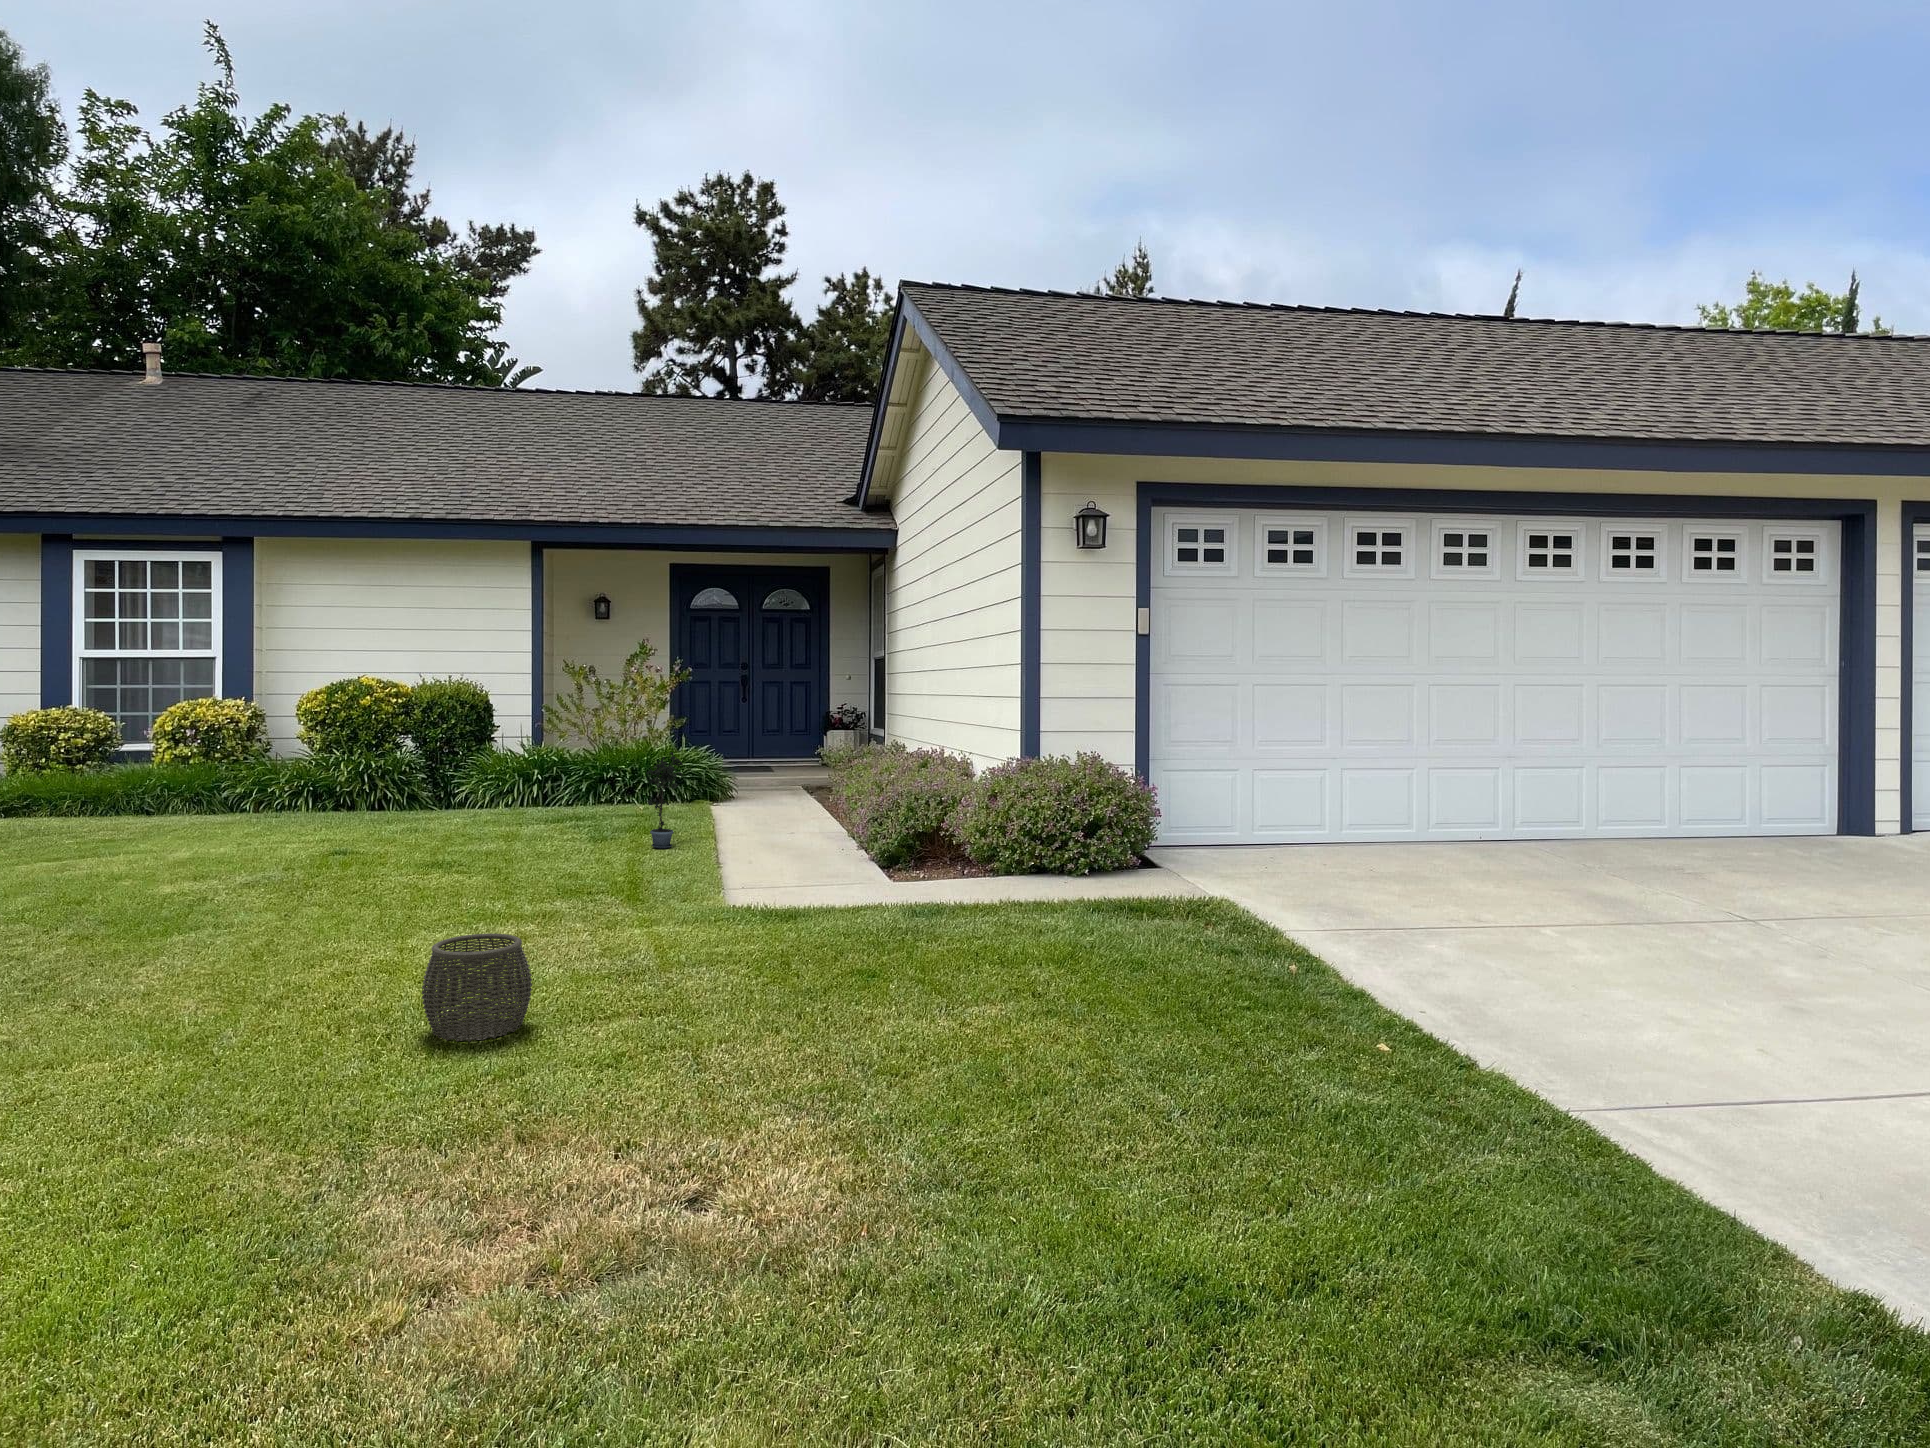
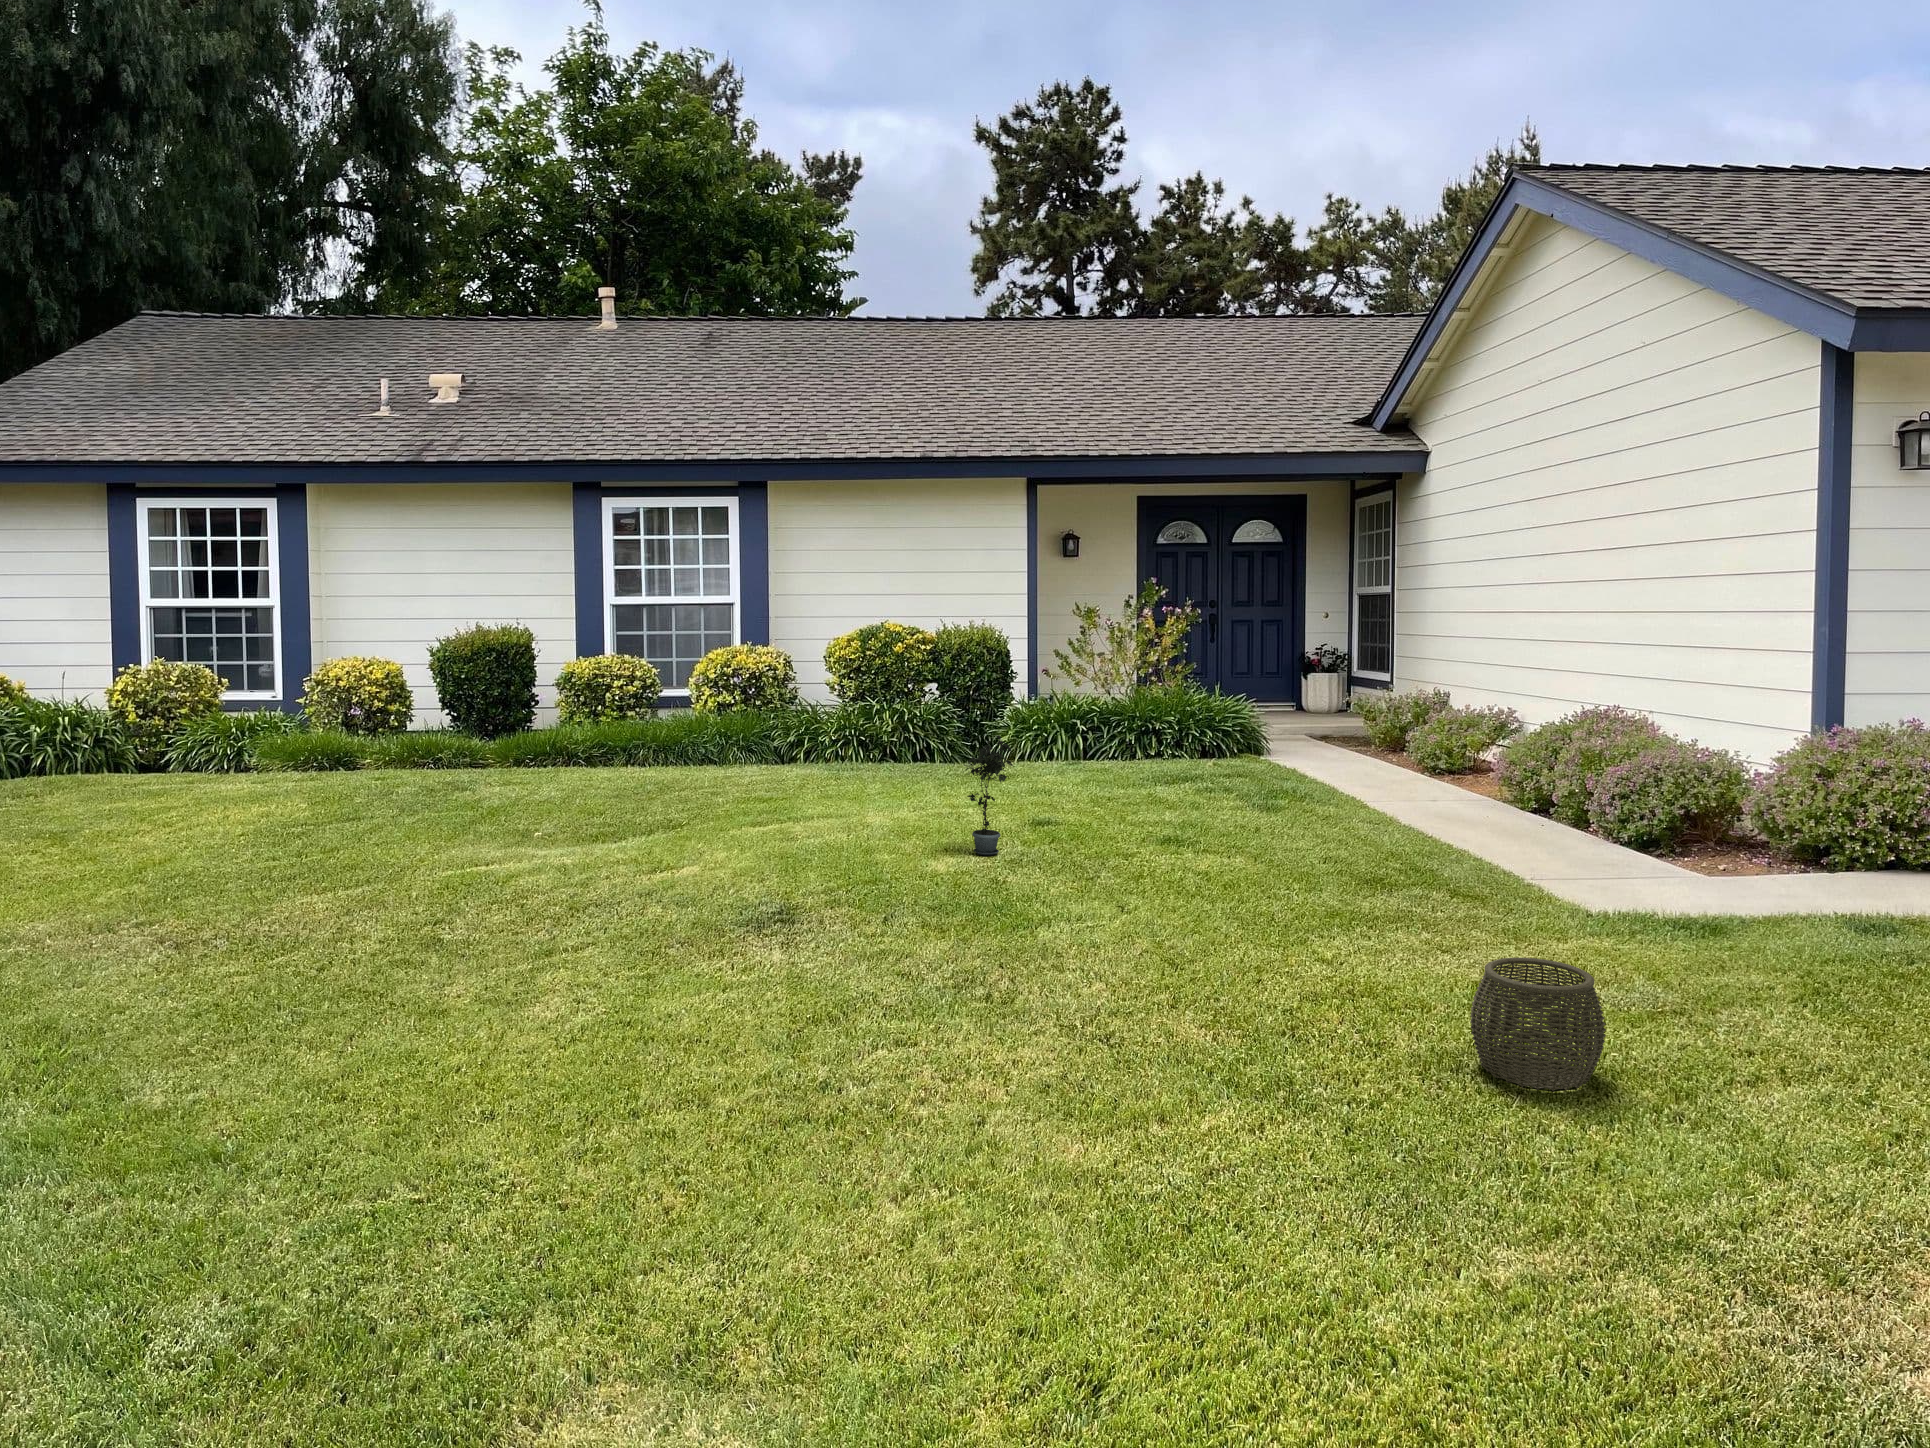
potted plant: present [644,752,683,849] -> present [964,735,1013,856]

